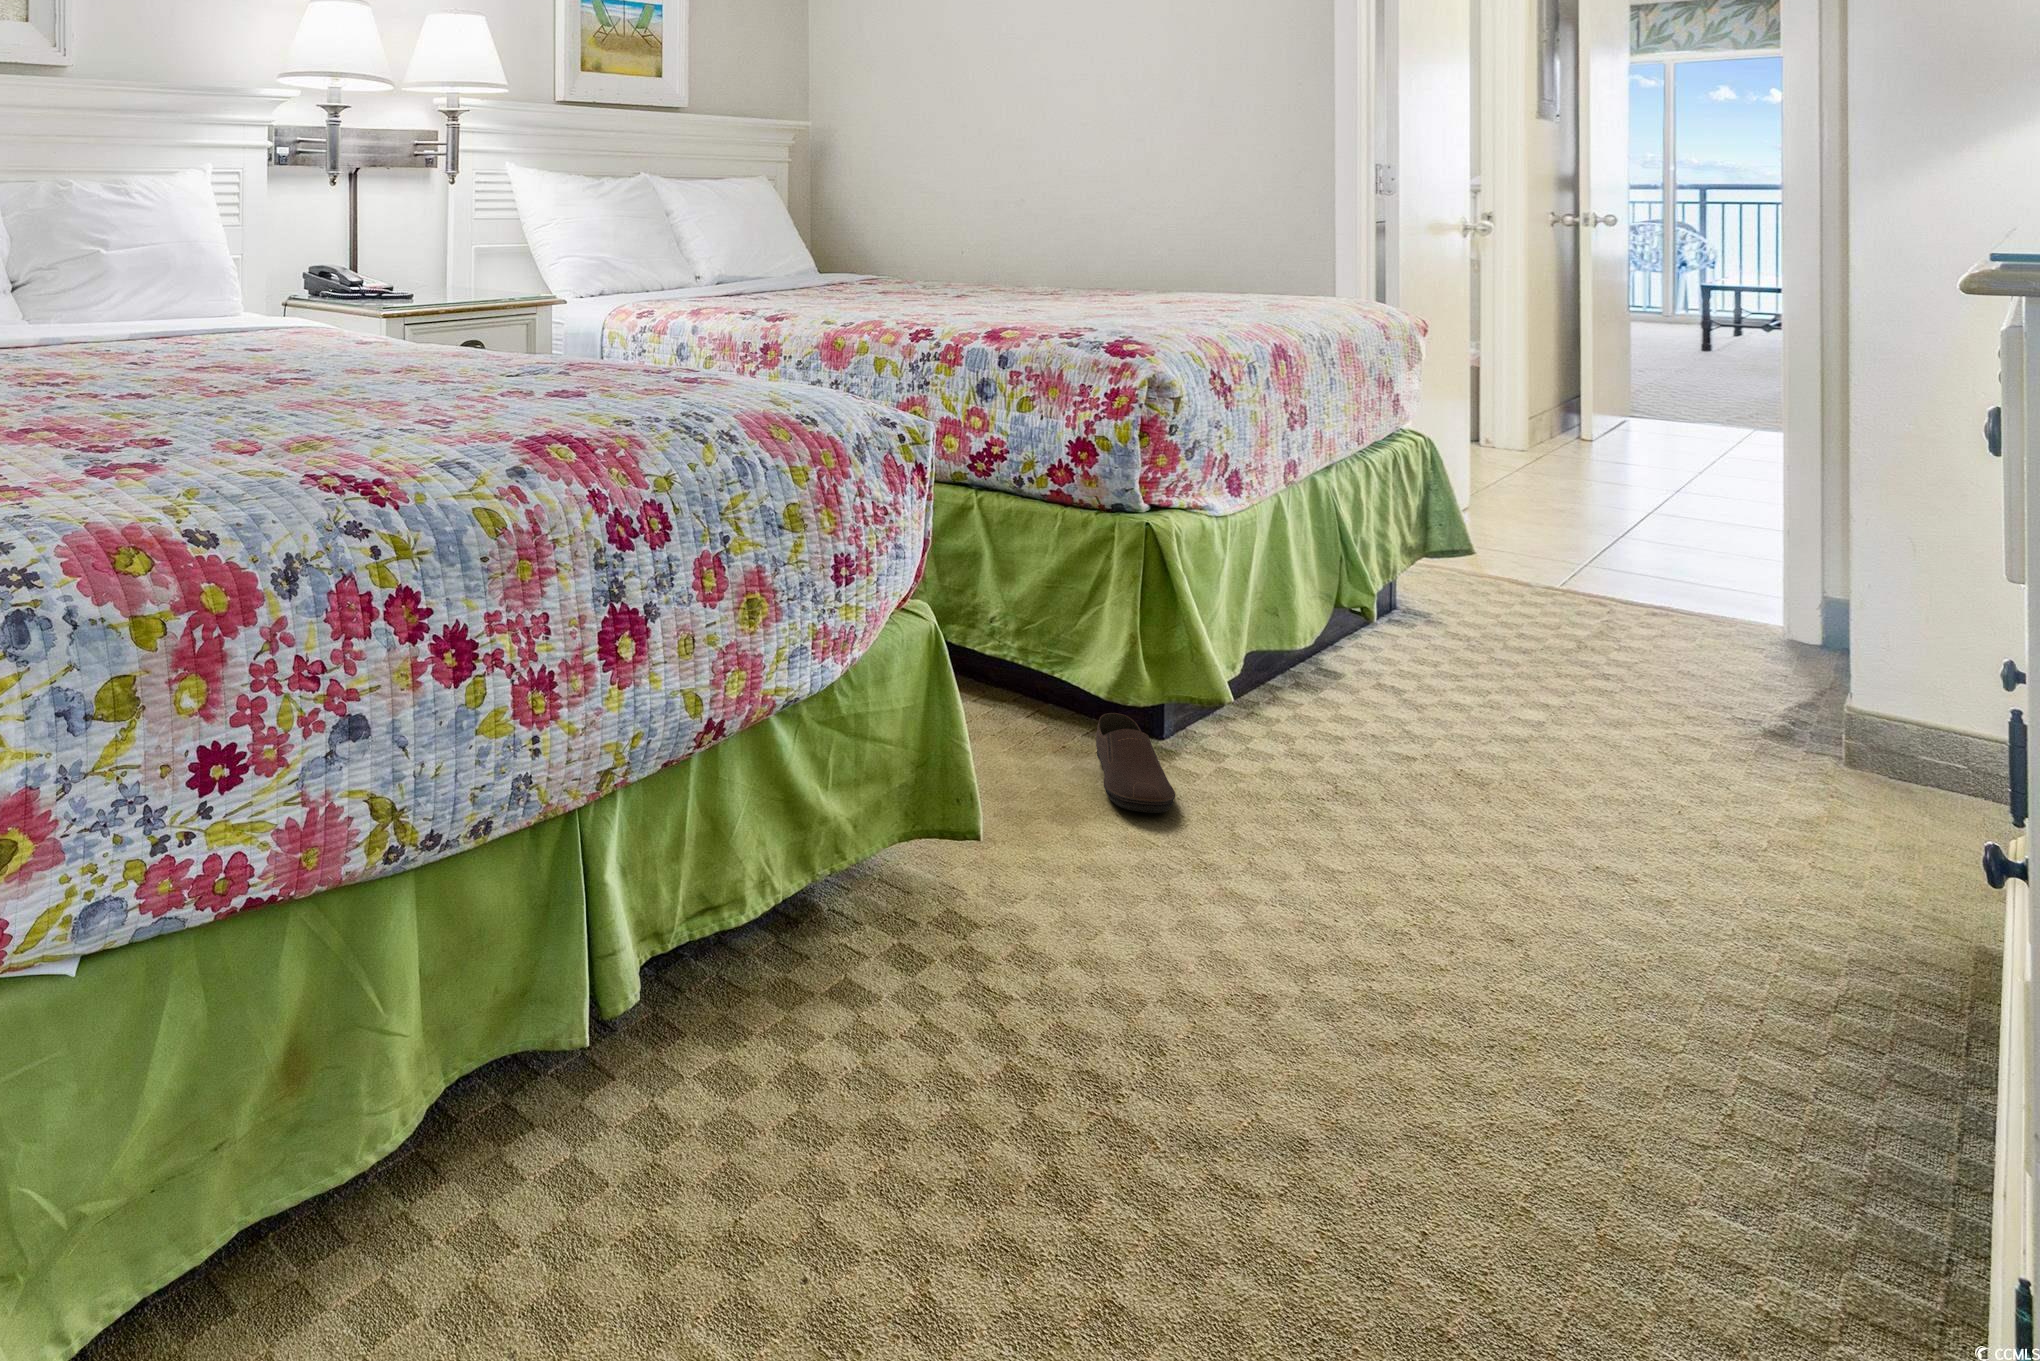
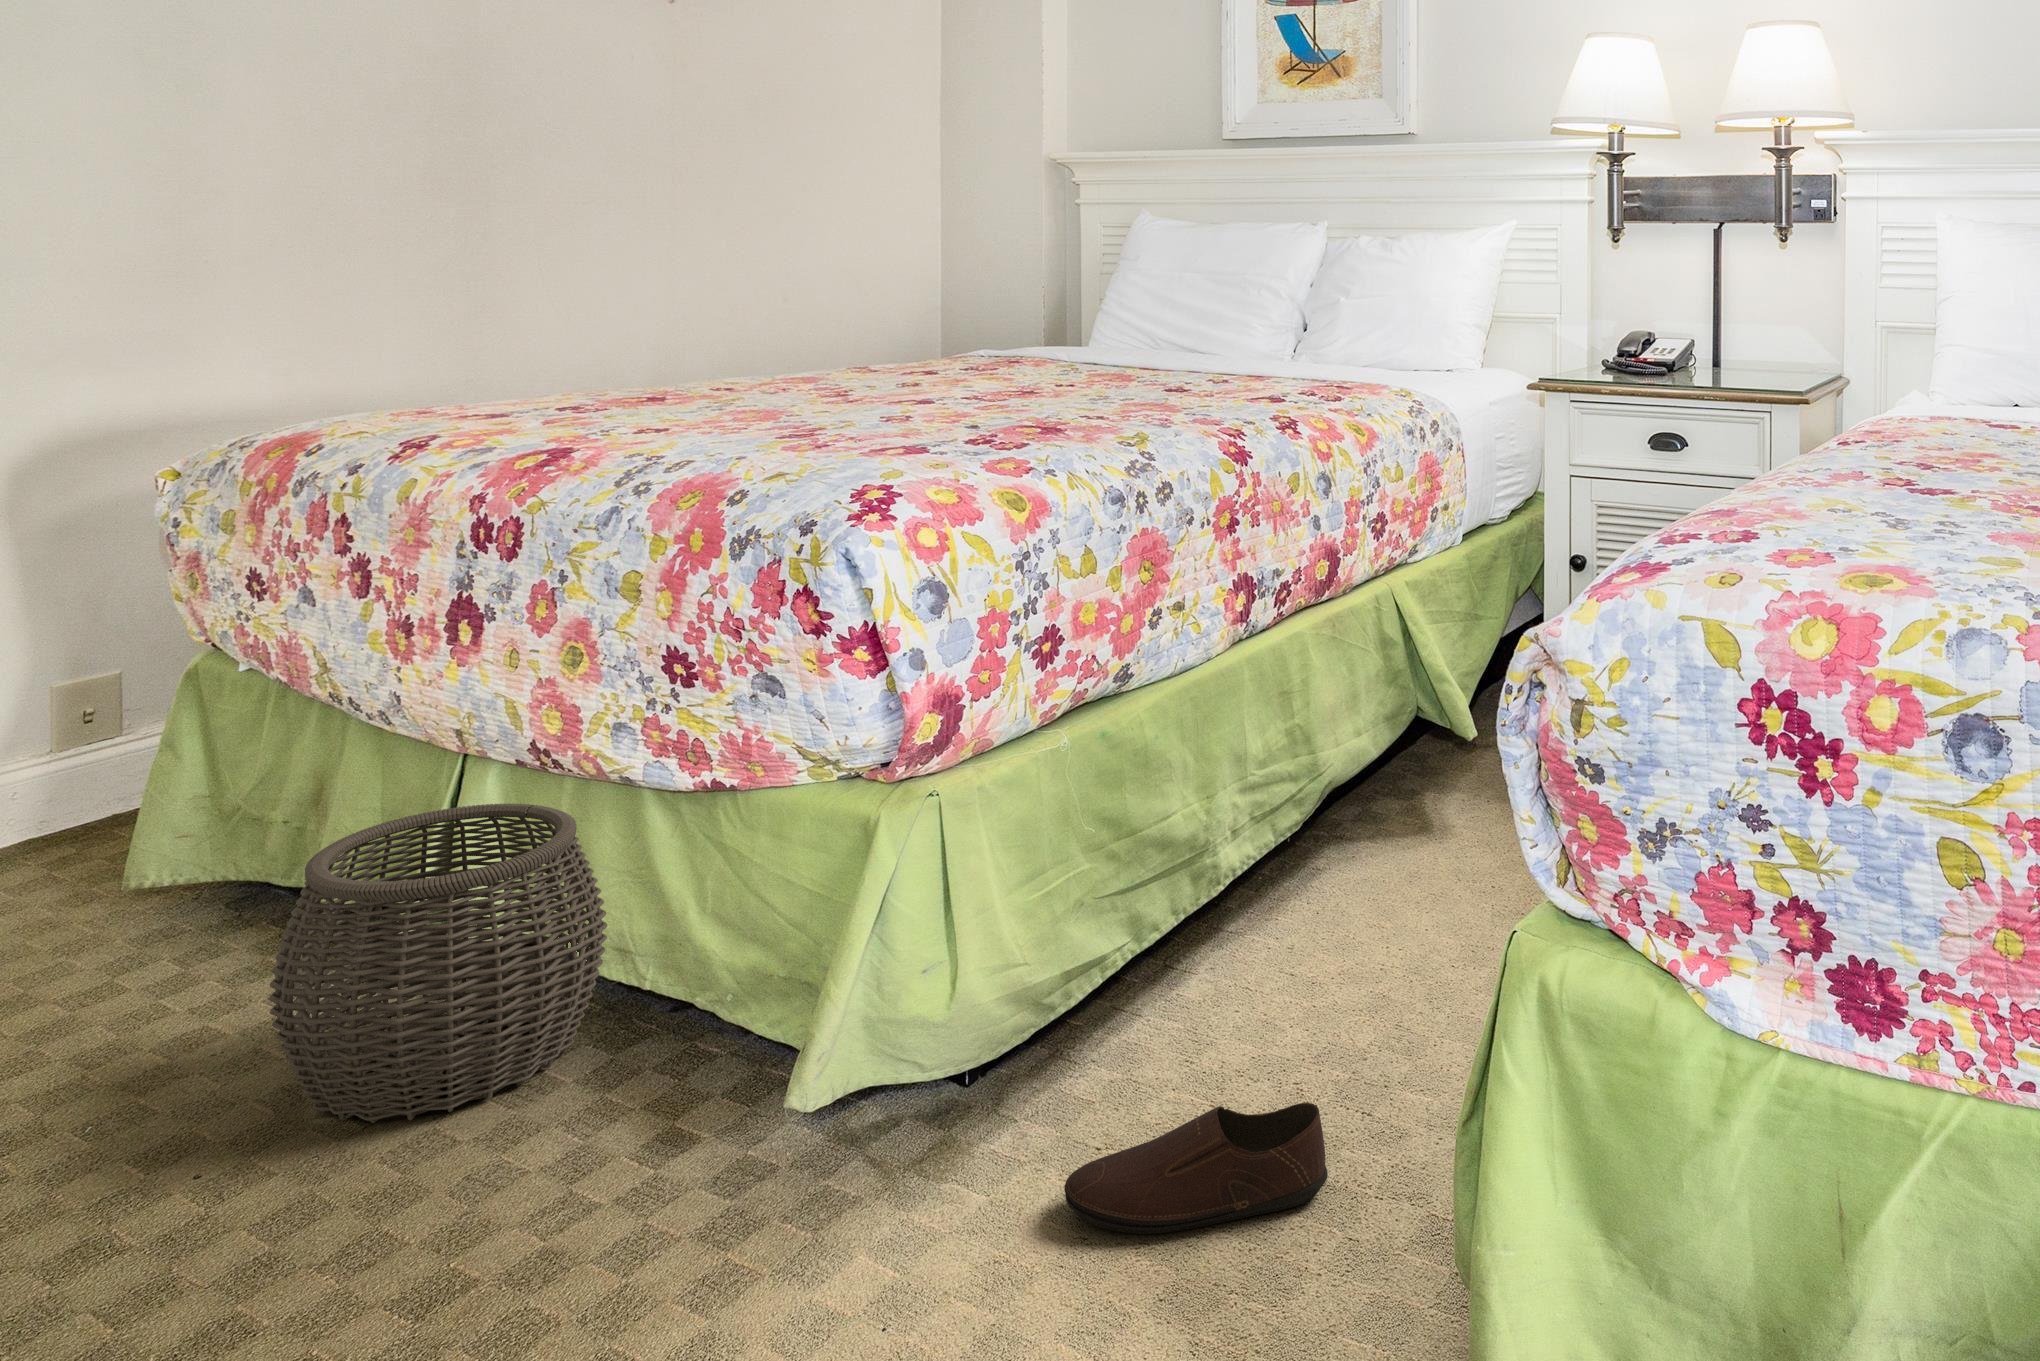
woven basket: none [702,782,1020,1152] -> present [269,803,607,1123]

